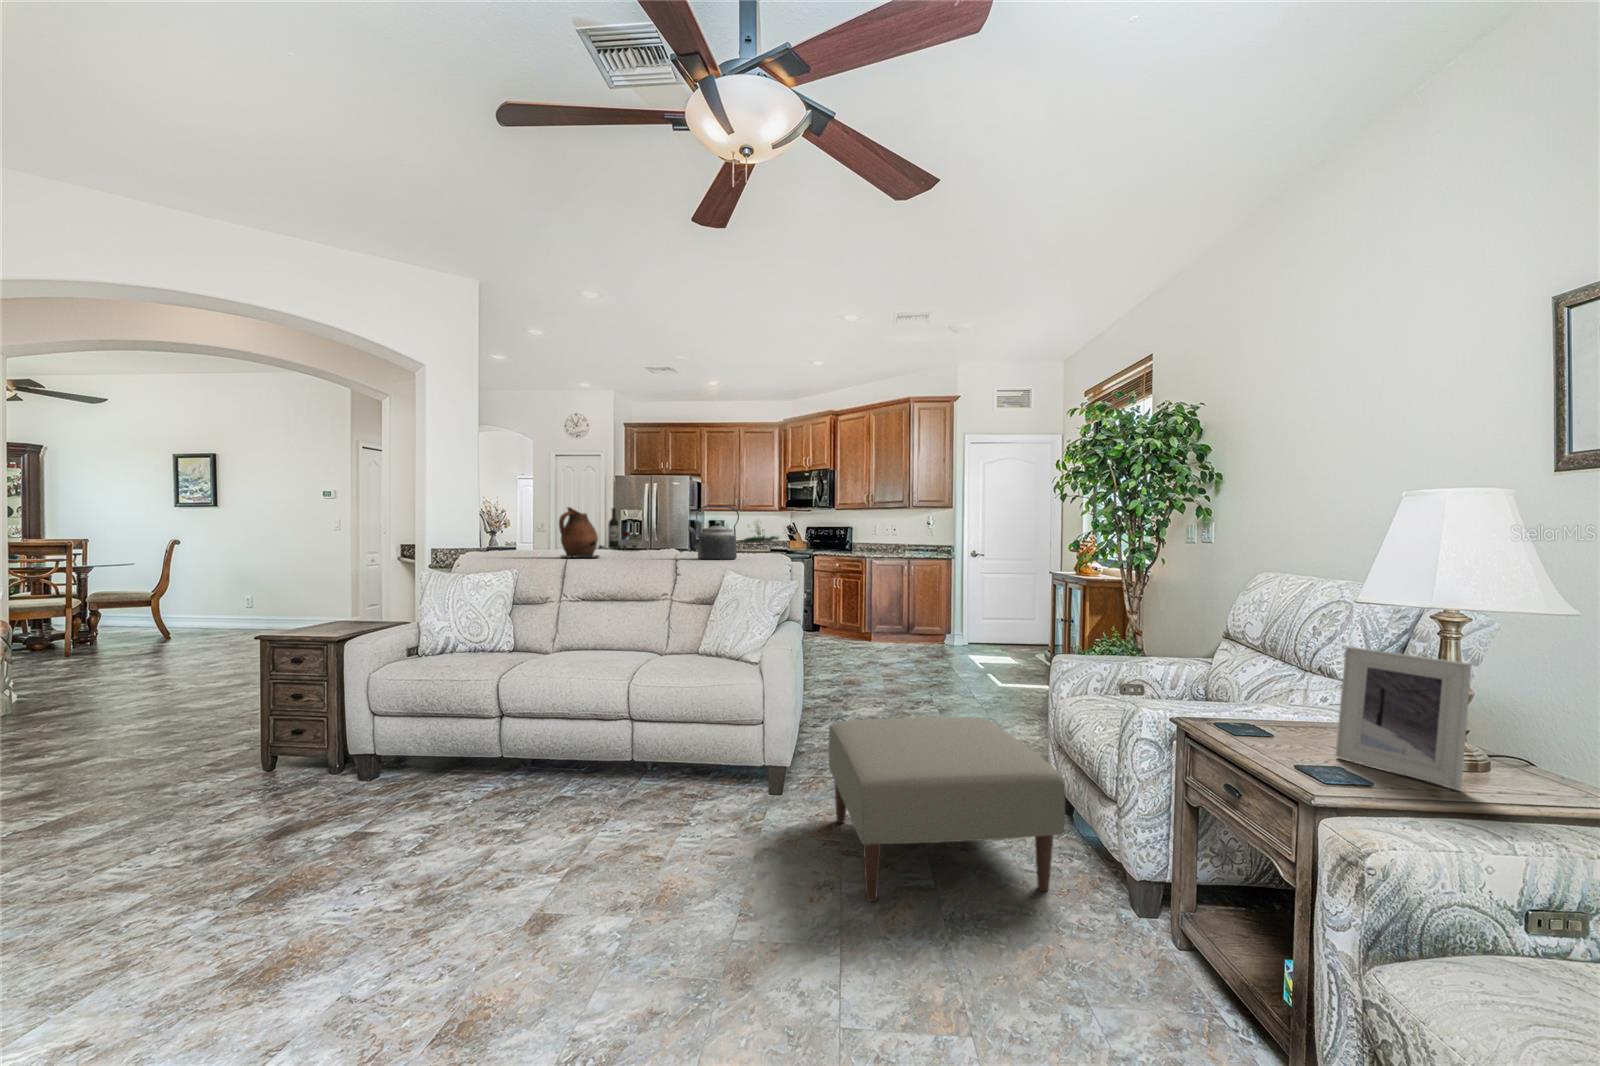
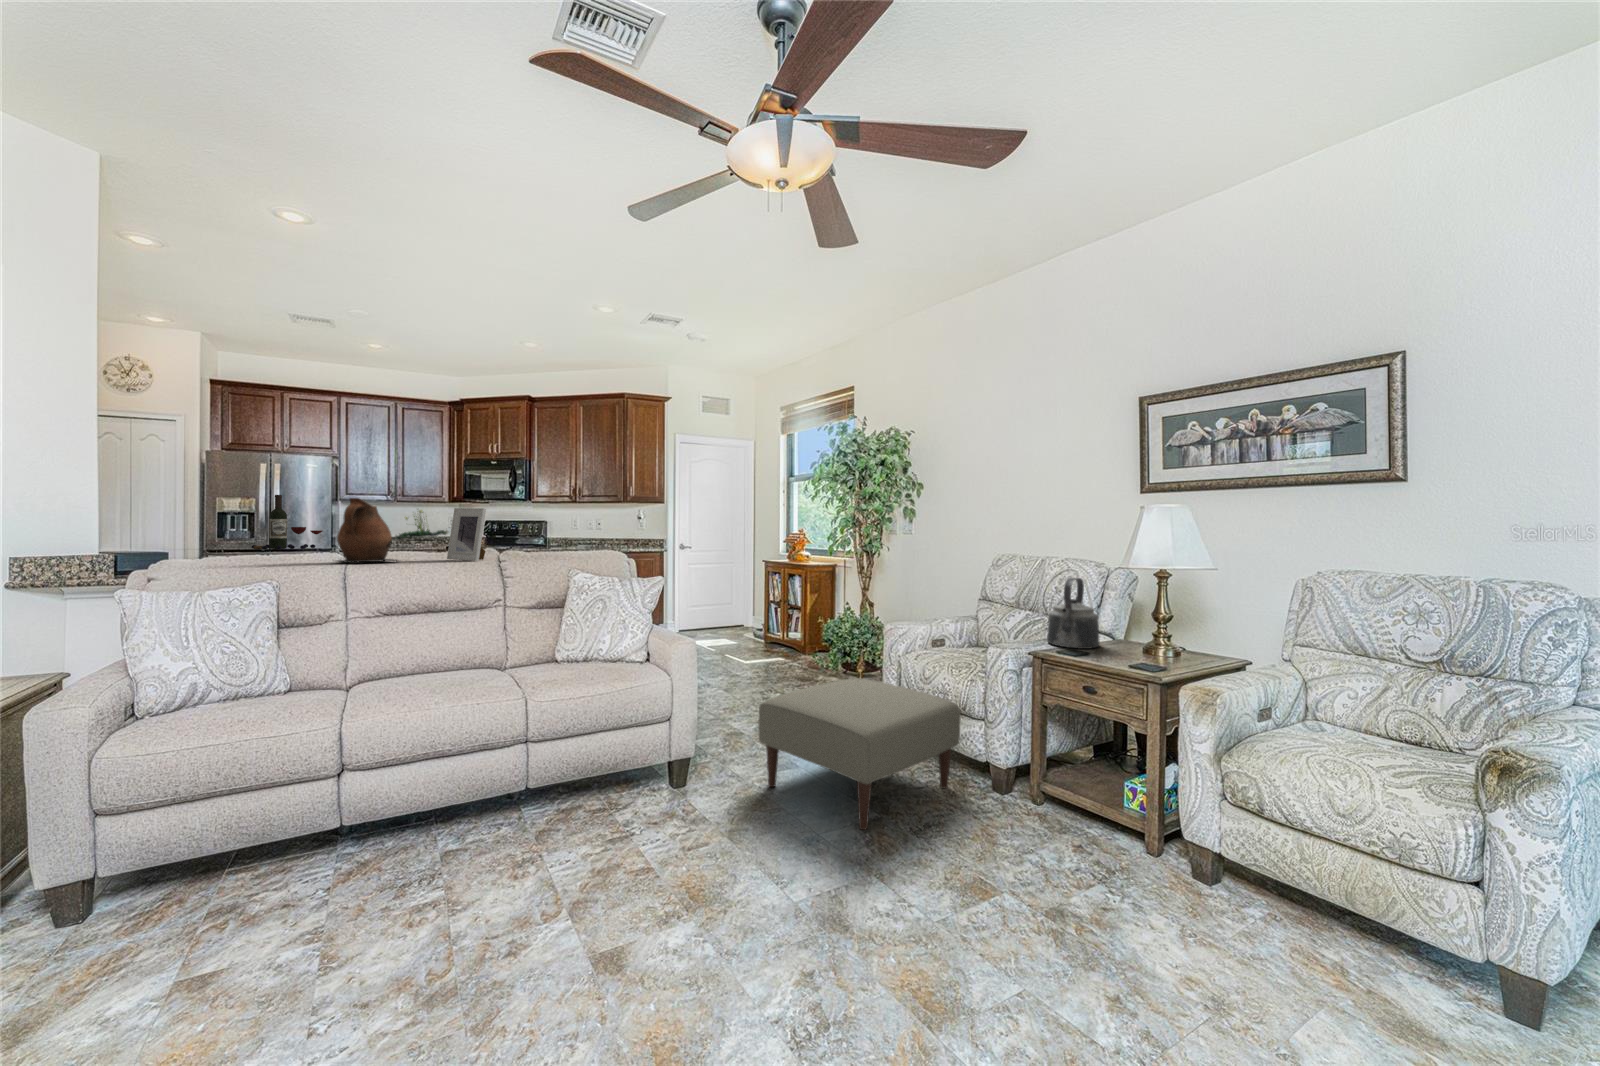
kettle: present [688,506,739,560] -> present [1047,578,1100,649]
picture frame: present [1335,646,1472,790] -> present [447,508,486,561]

